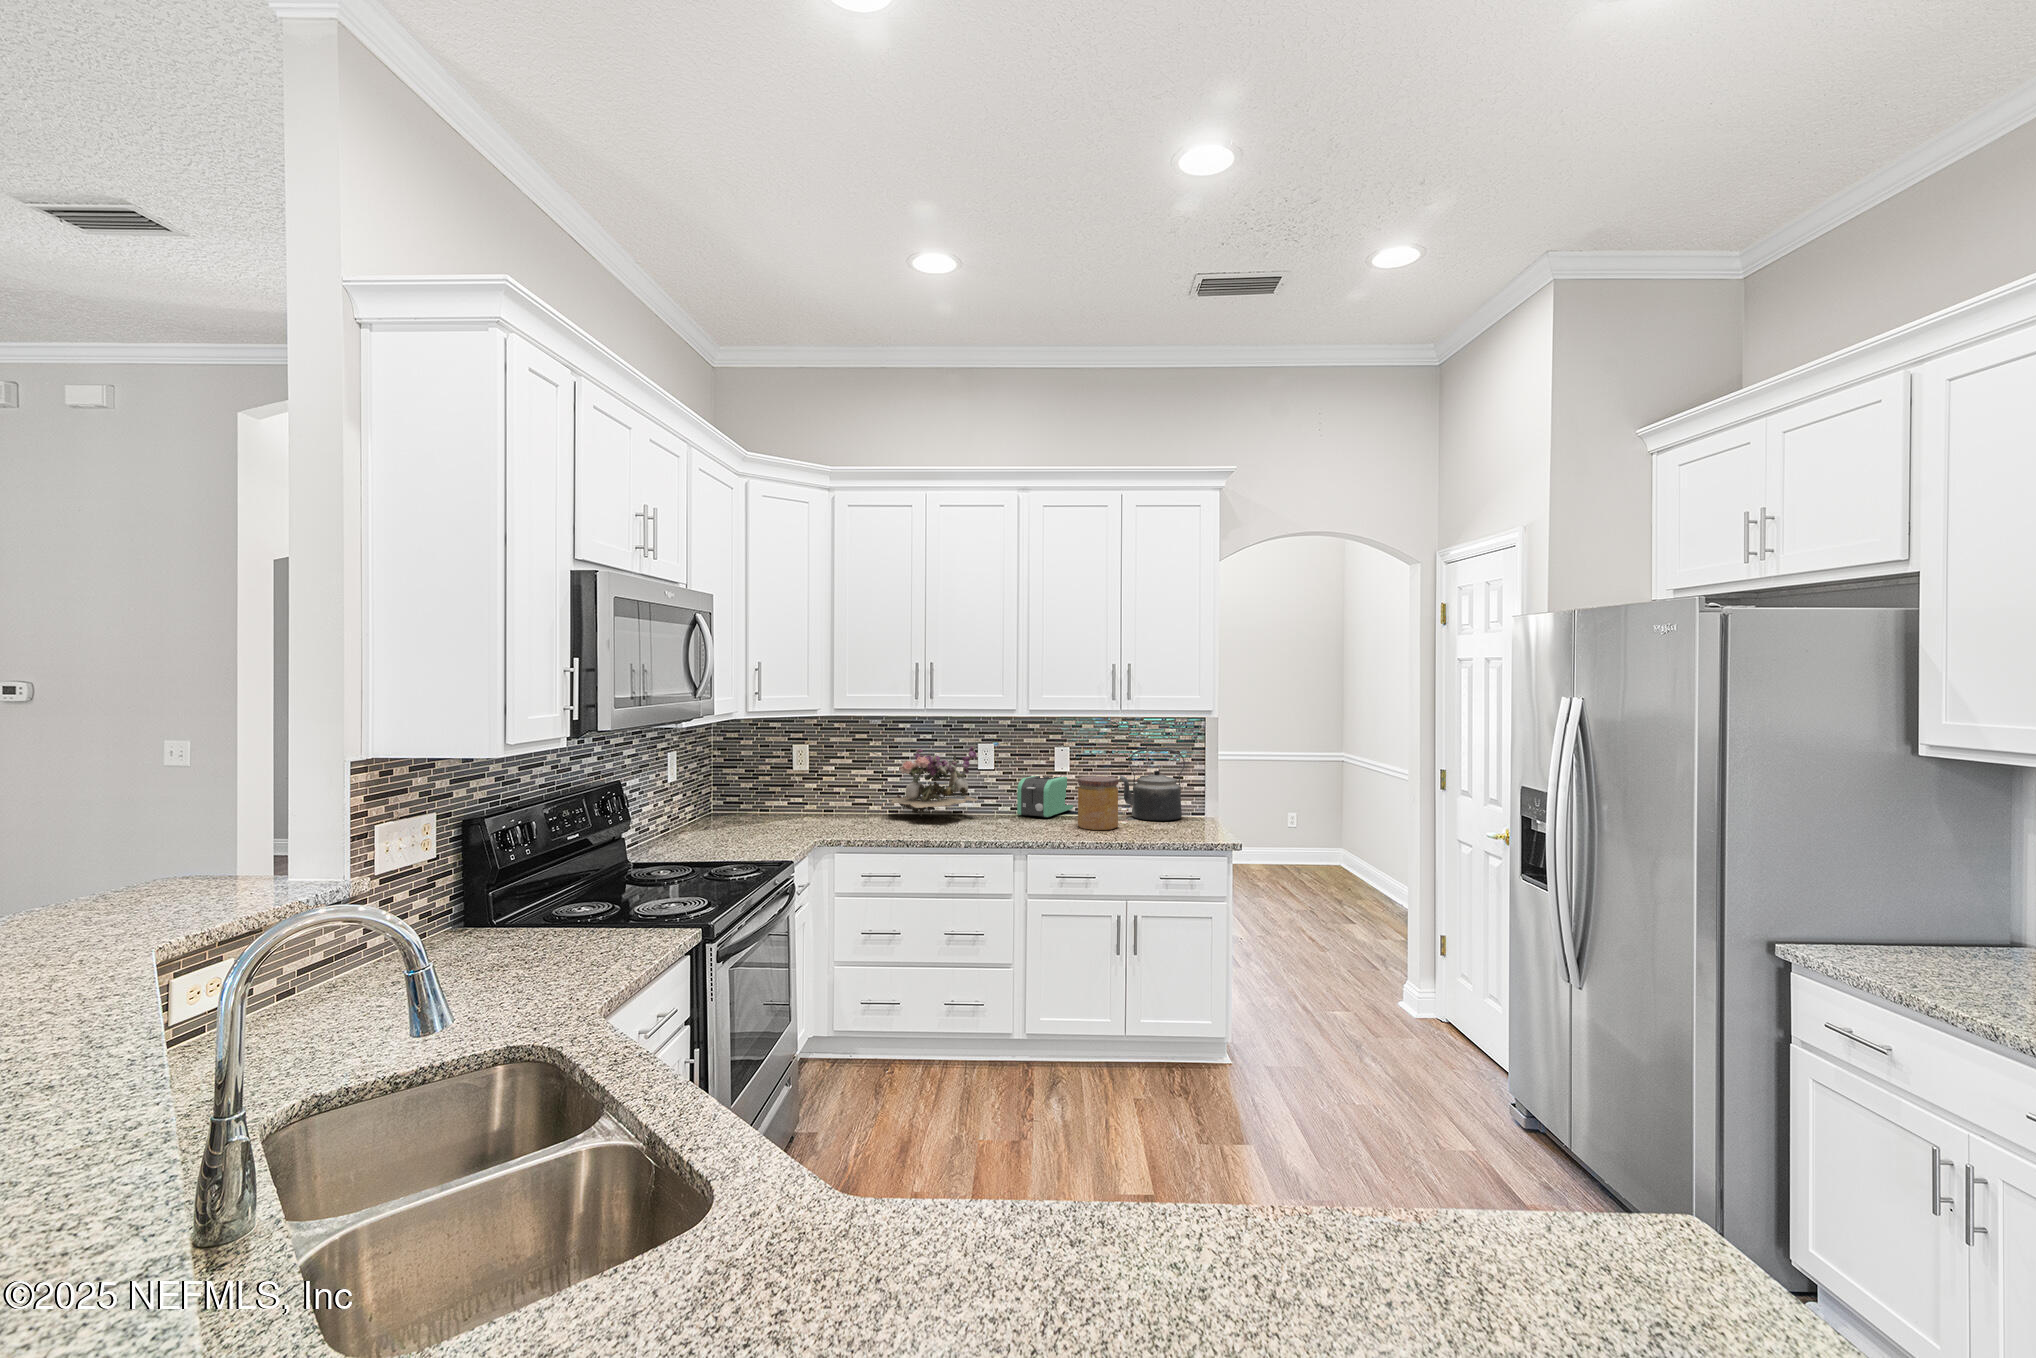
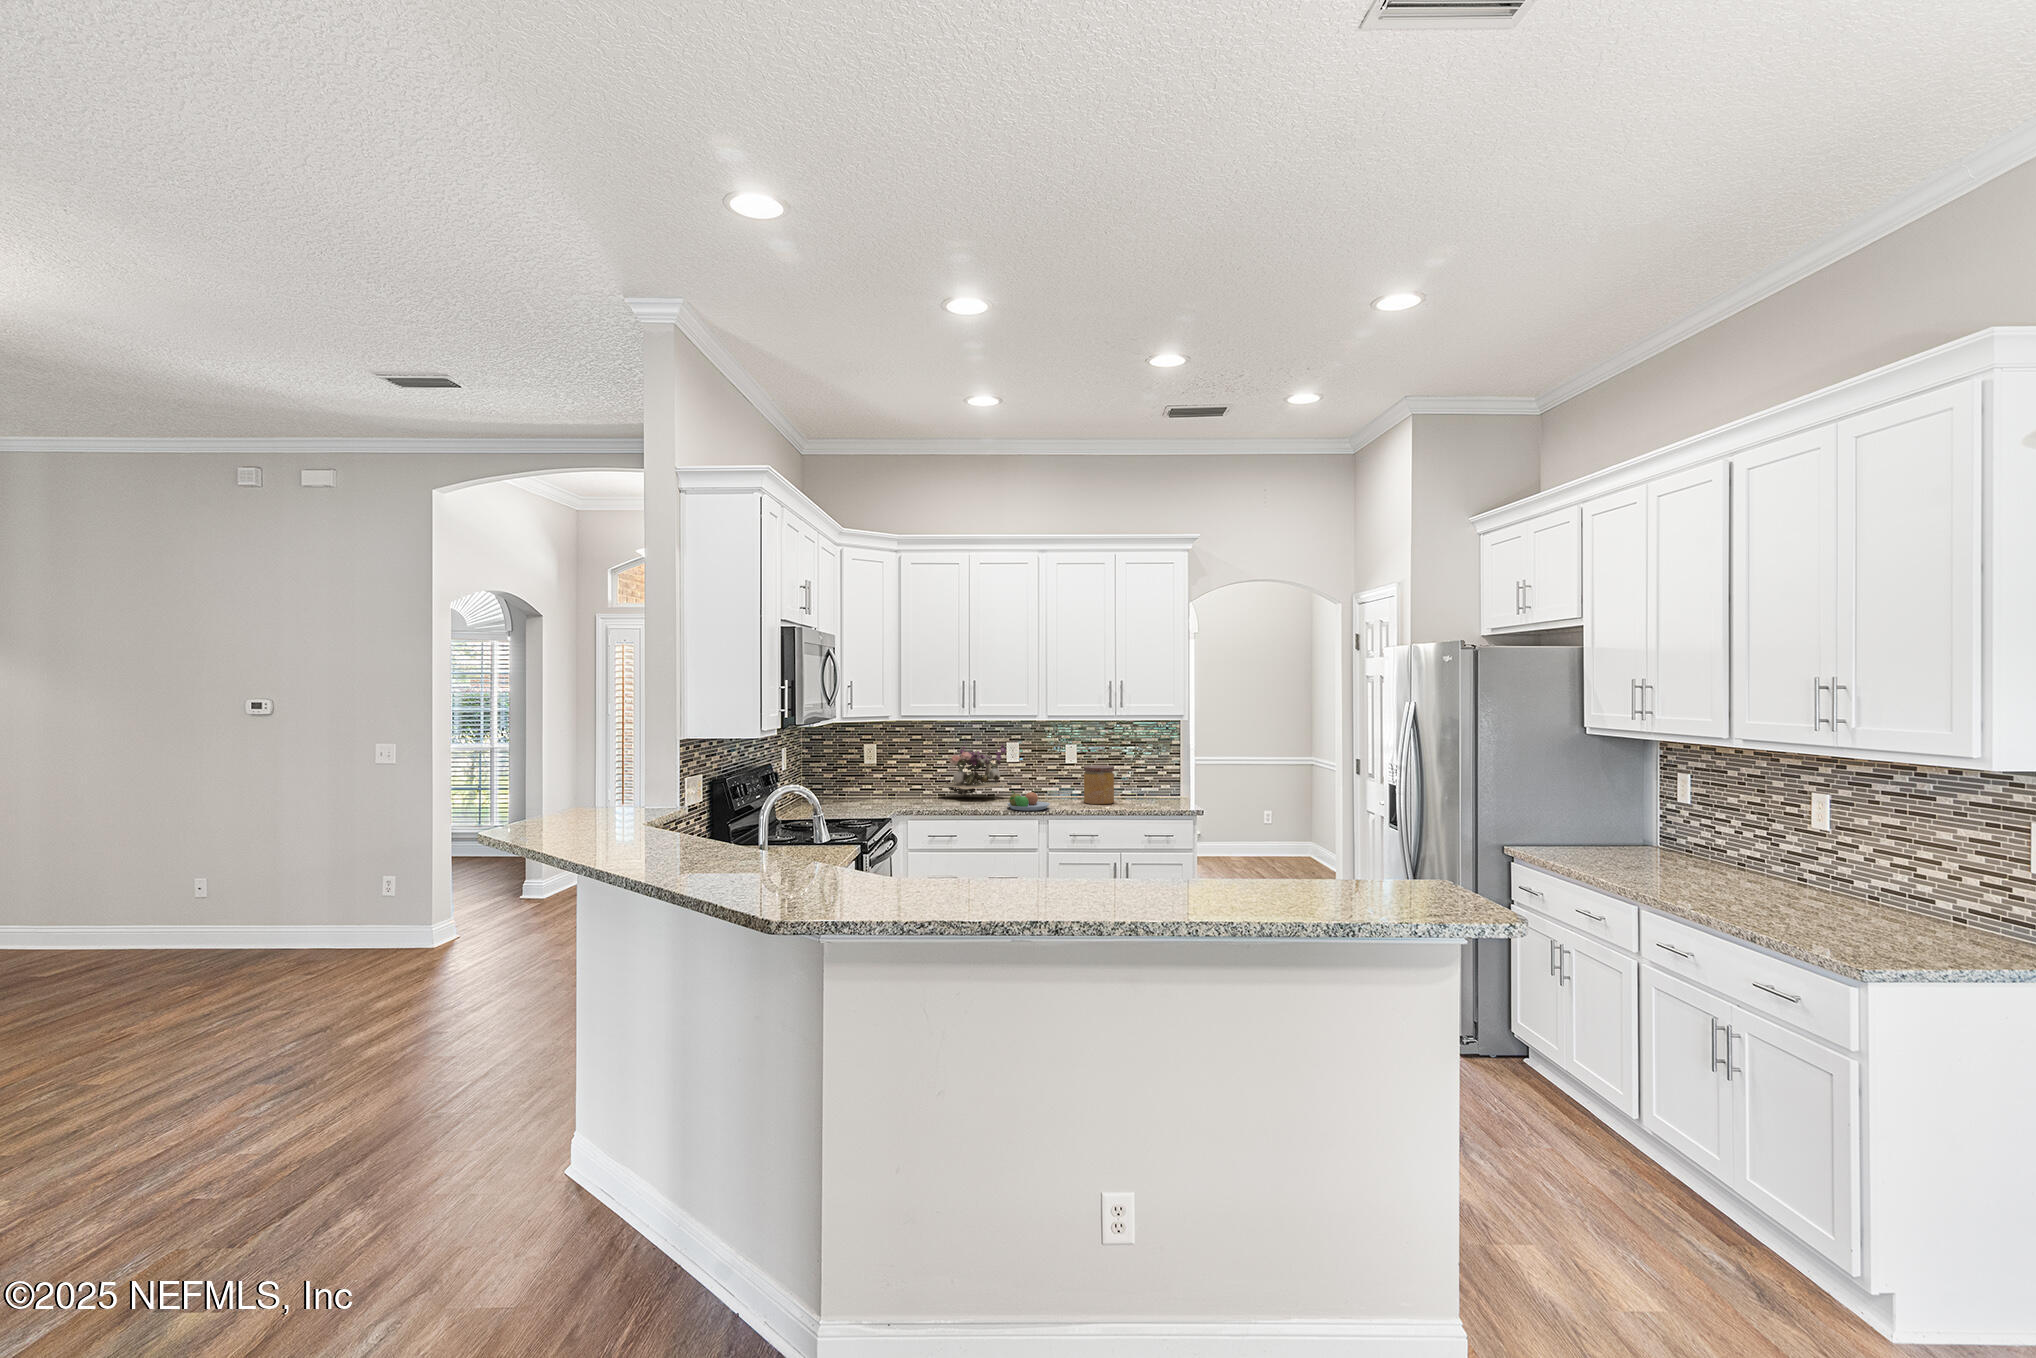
kettle: present [1119,749,1185,821] -> none [1114,746,1164,799]
toaster: present [1017,776,1073,818] -> none [1037,766,1079,798]
fruit bowl: none [971,813,1030,842] -> present [1007,791,1050,811]

